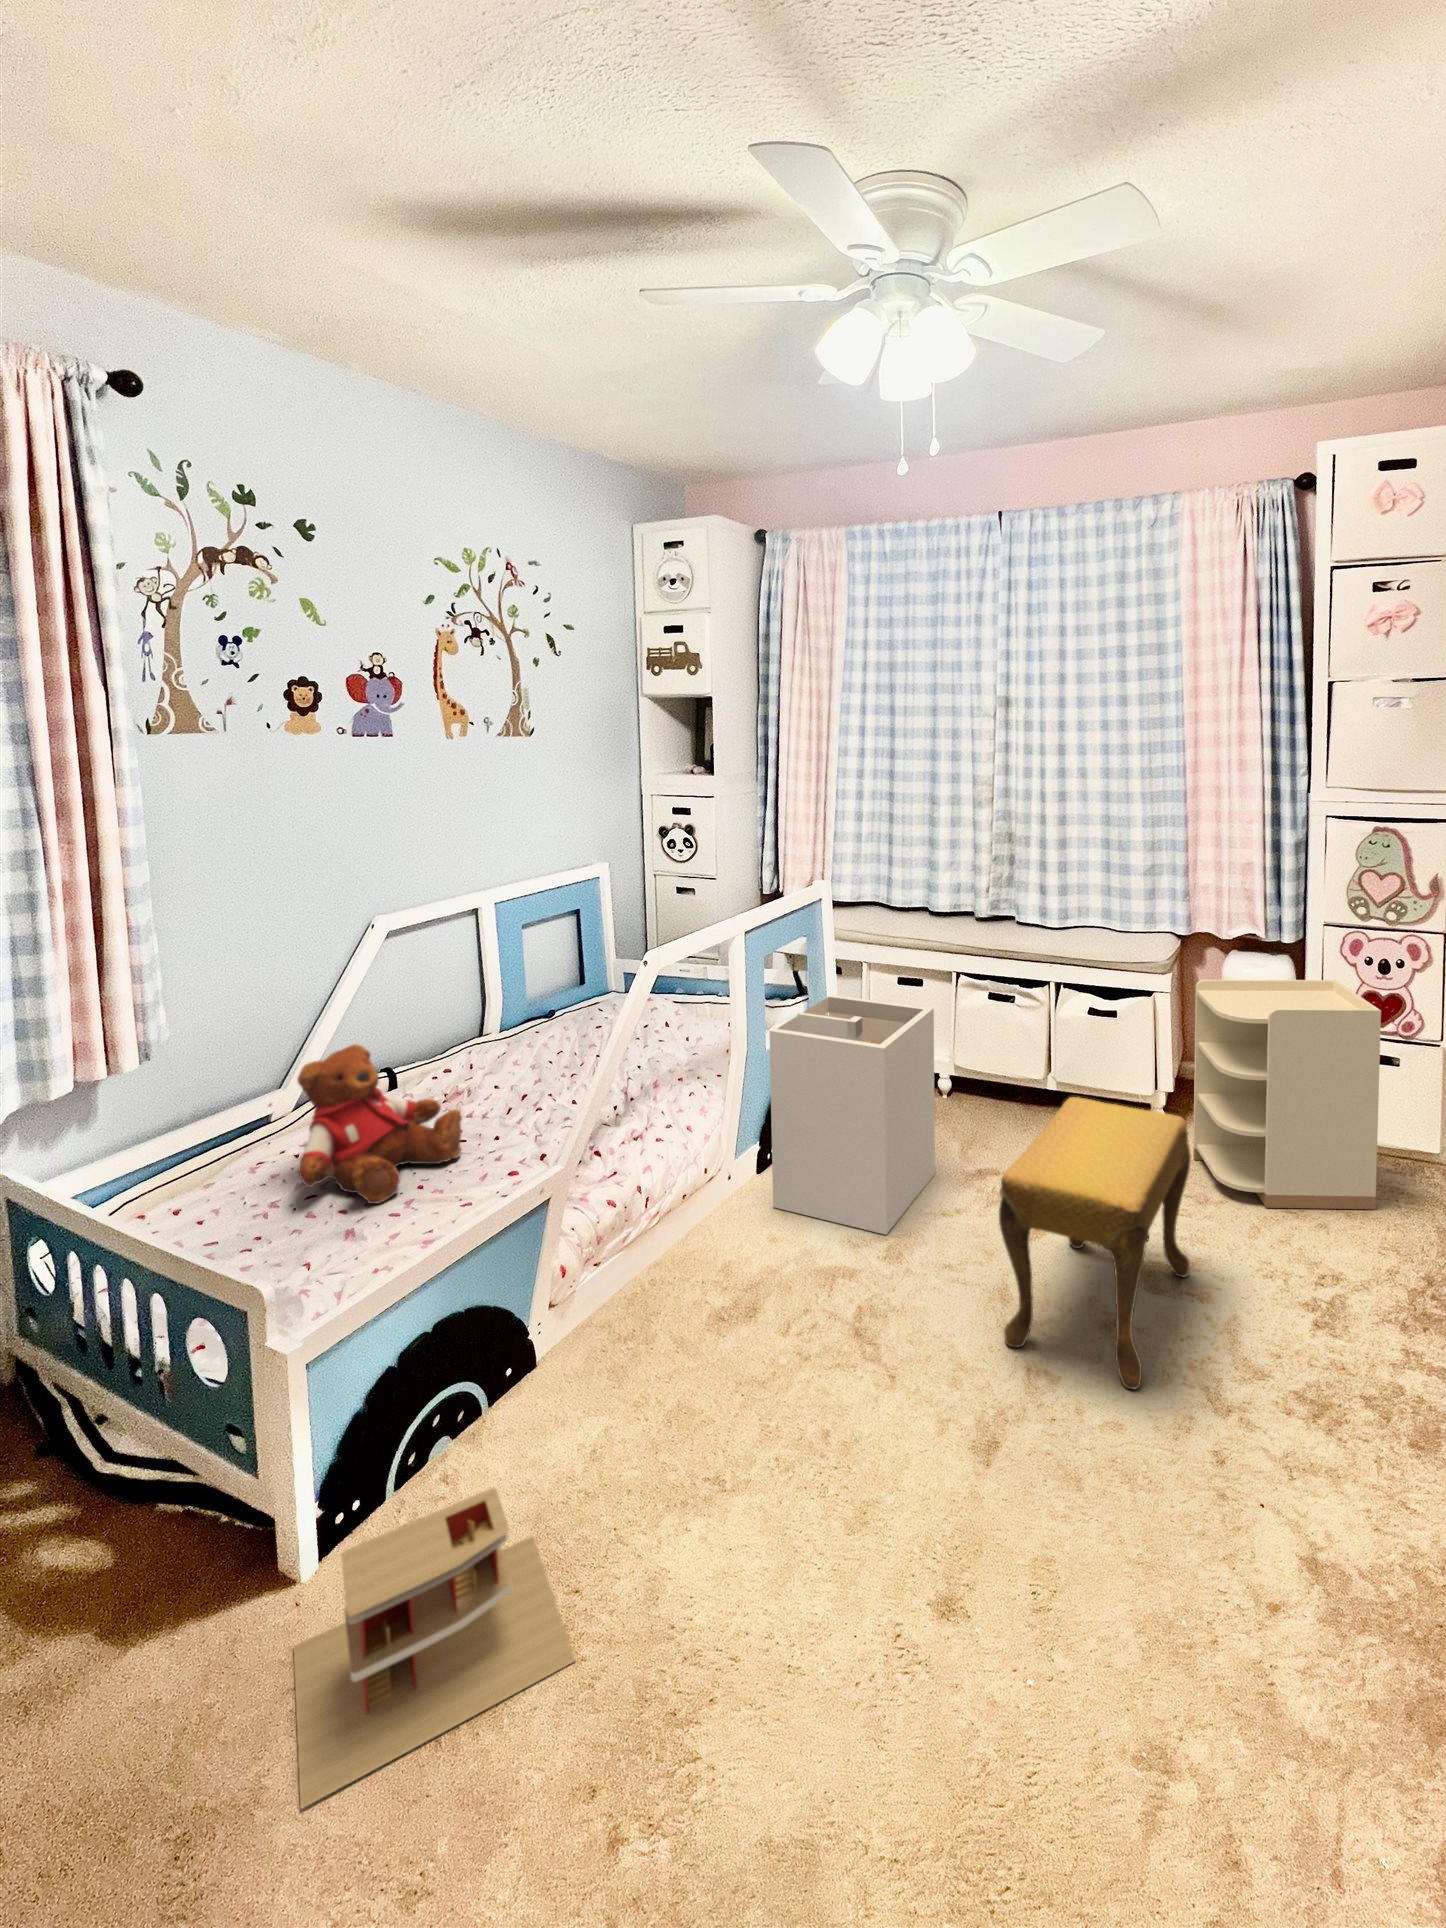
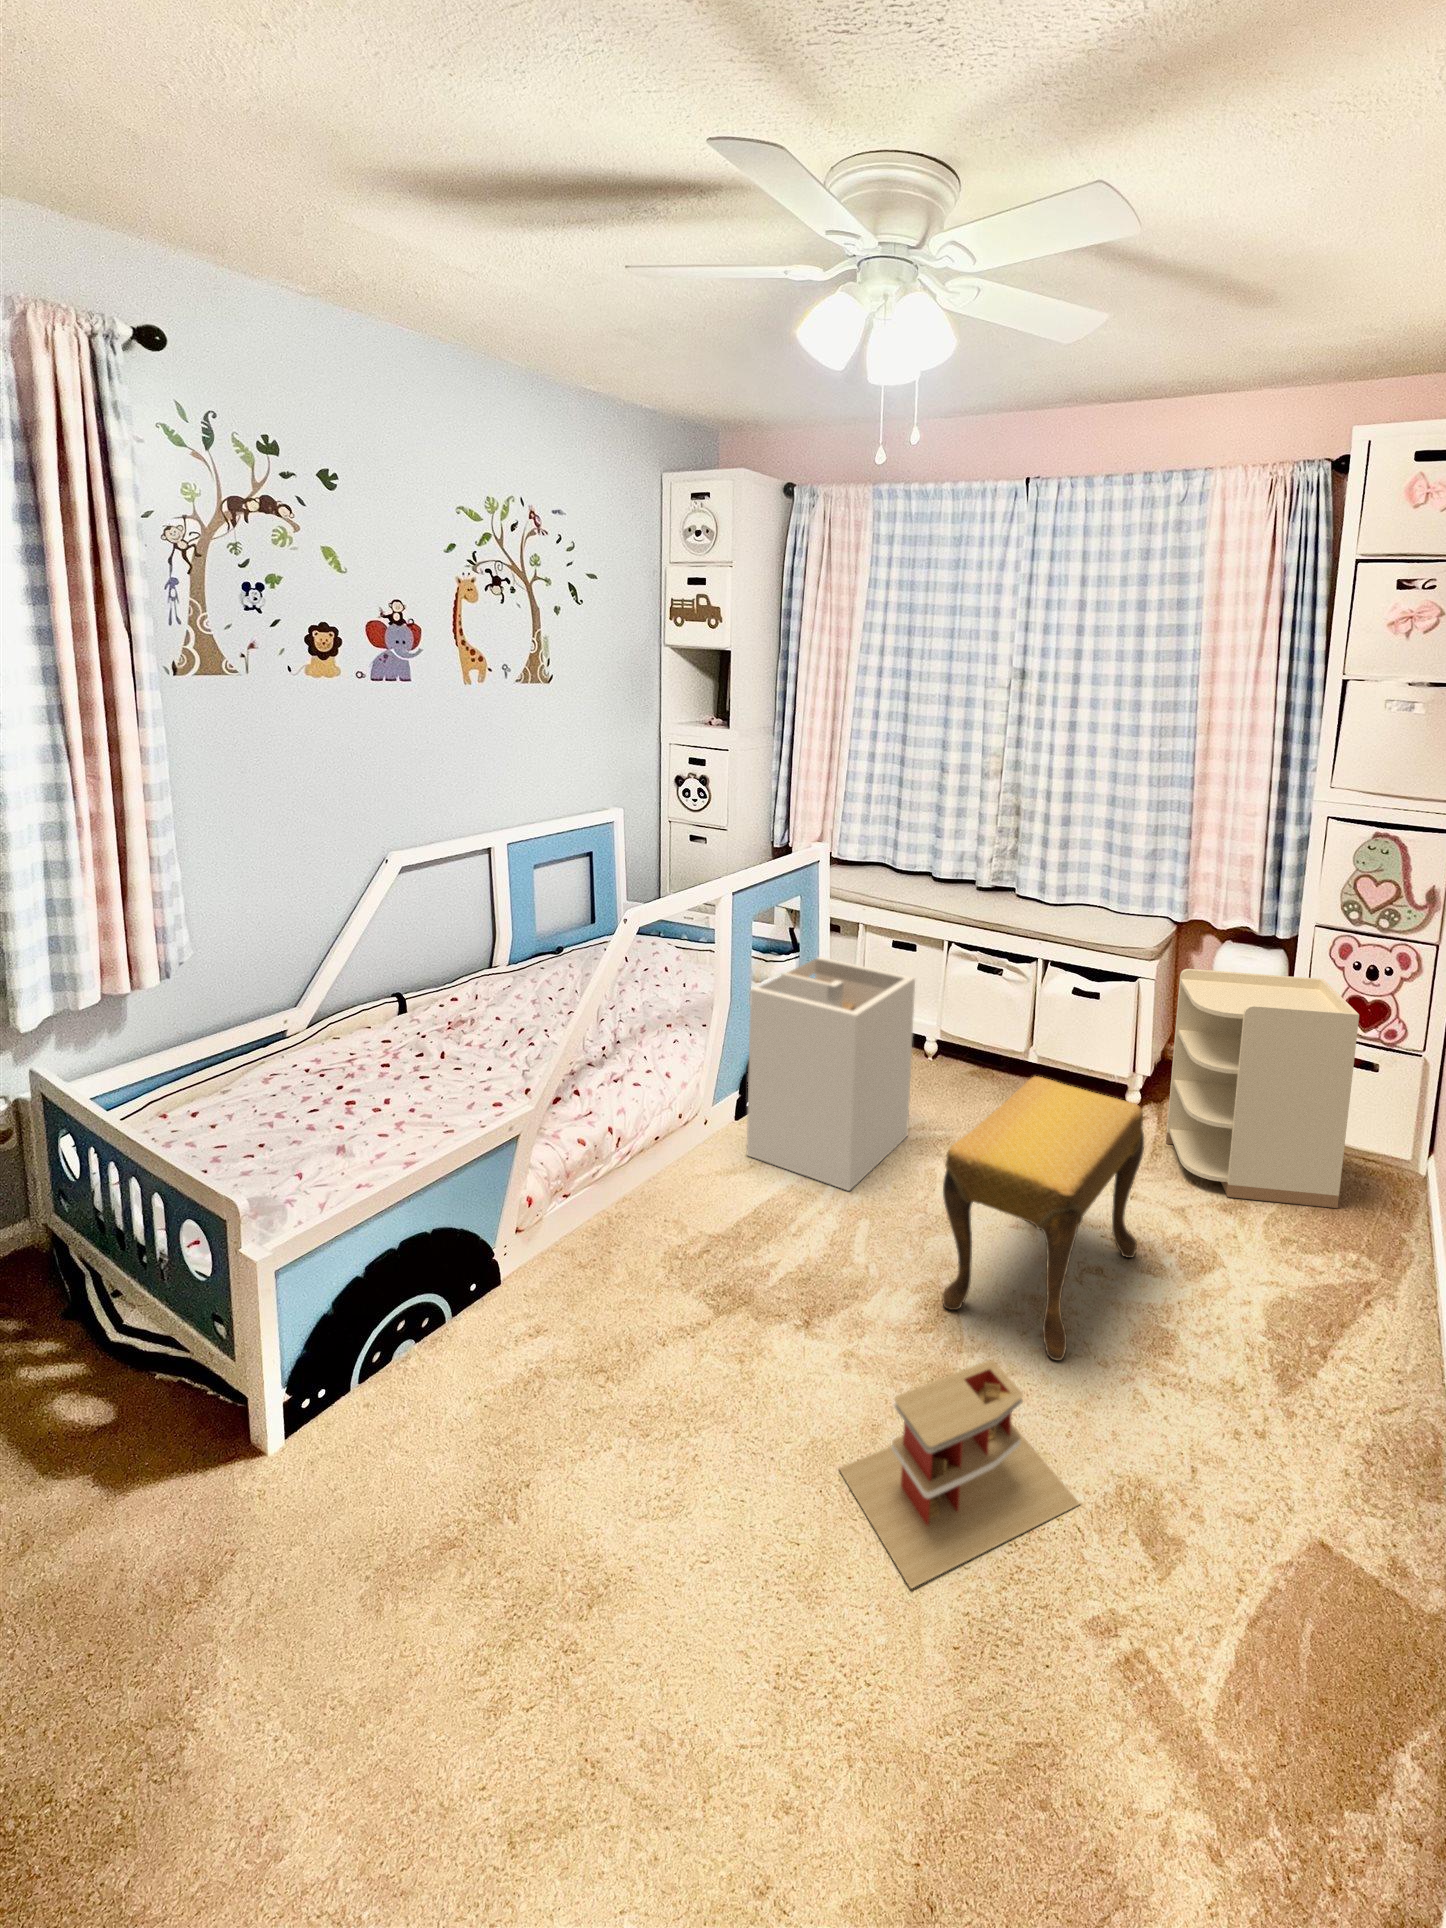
teddy bear: present [297,1044,462,1204] -> none [295,976,451,1126]
toy house: present [294,1488,575,1809] -> present [839,1360,1079,1588]

